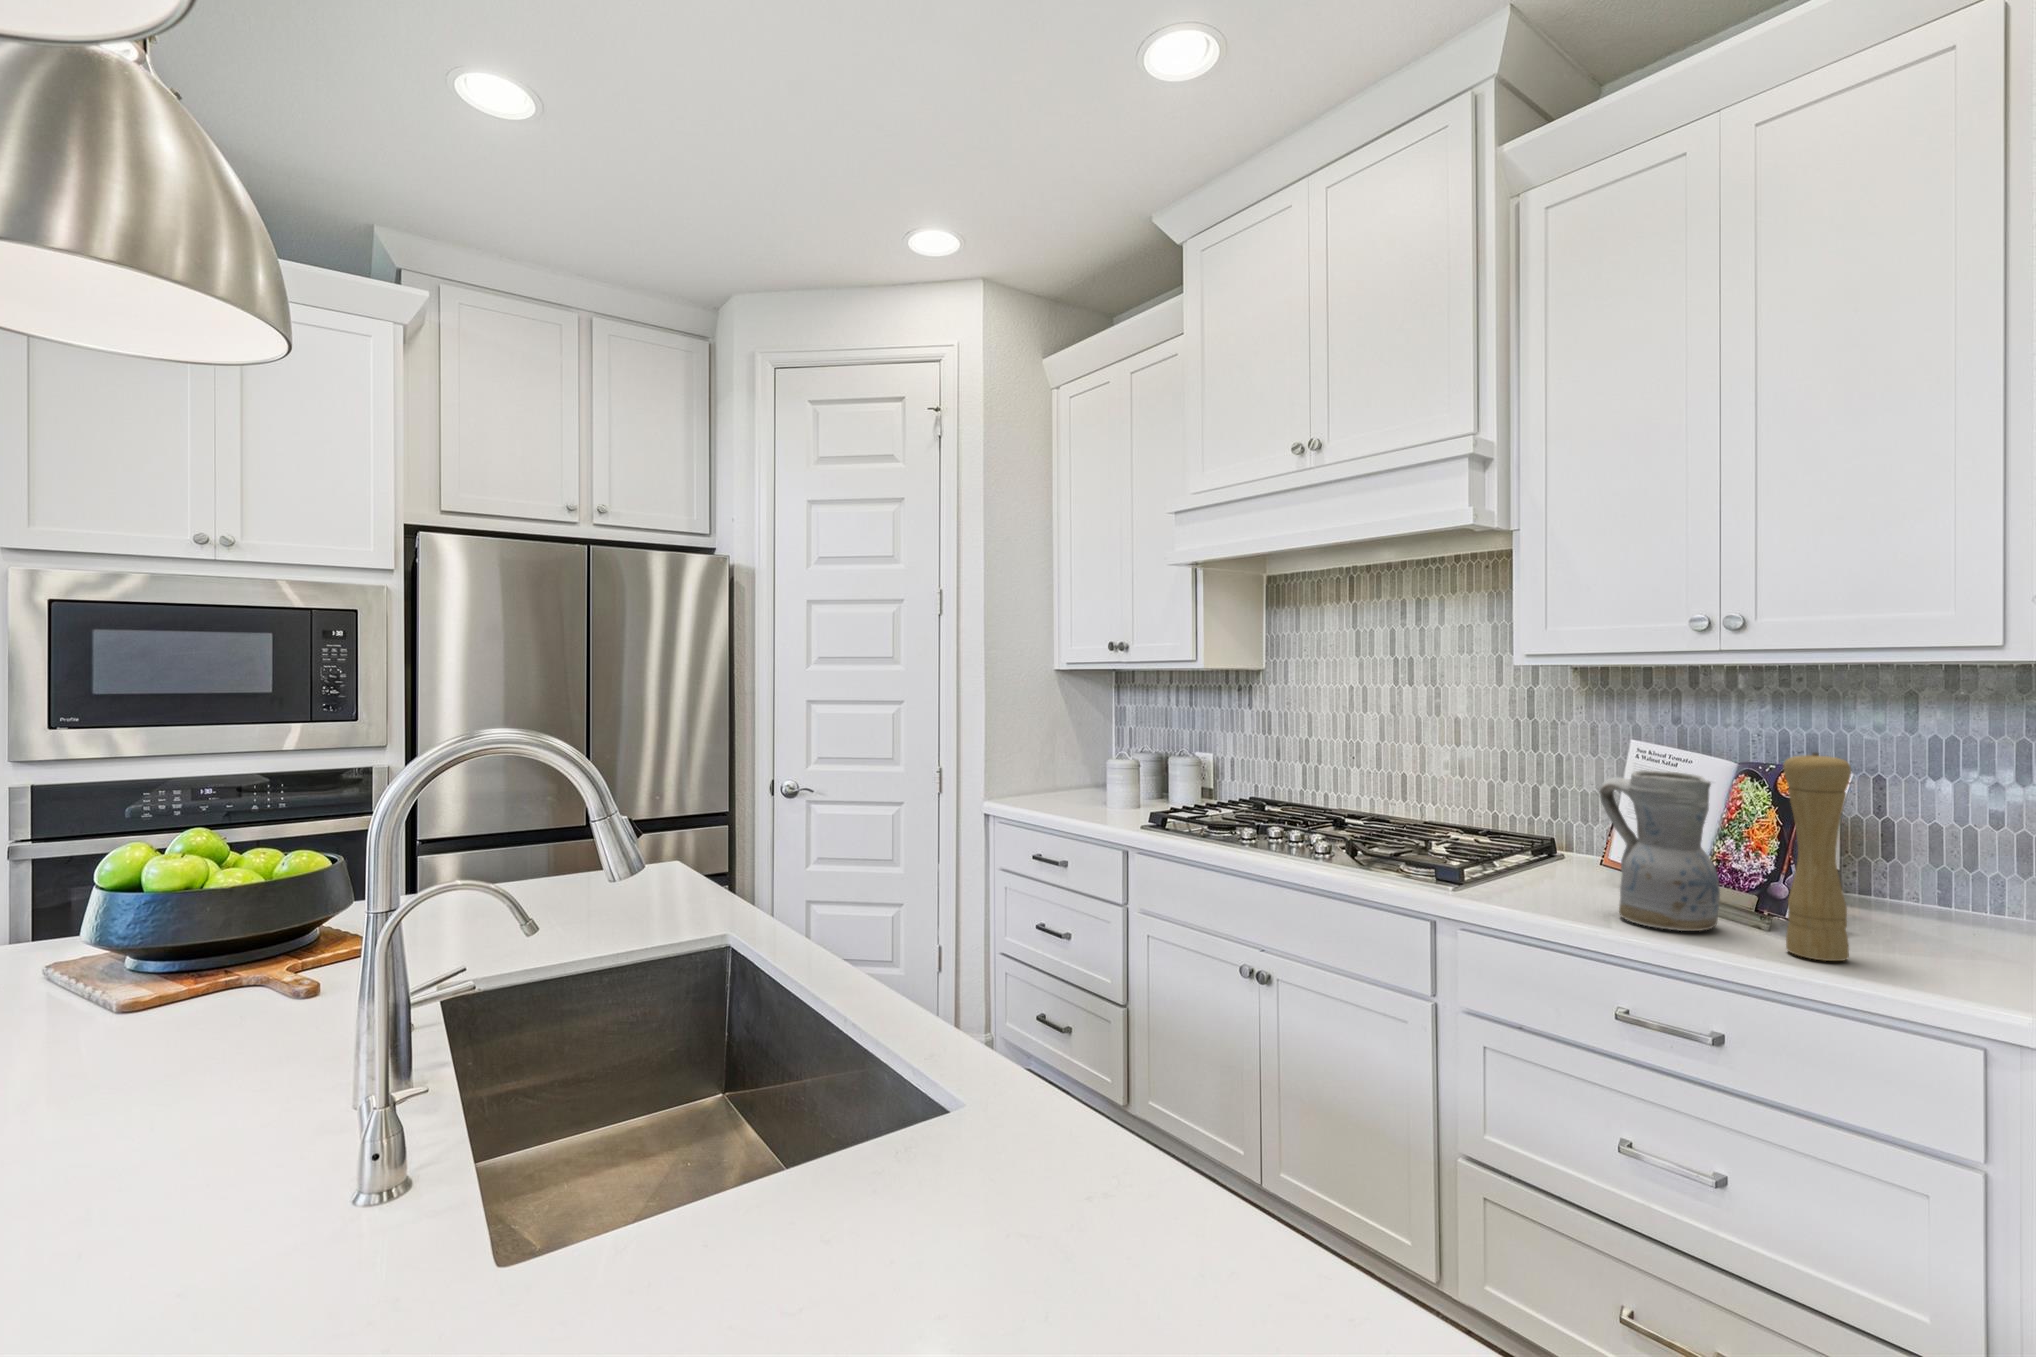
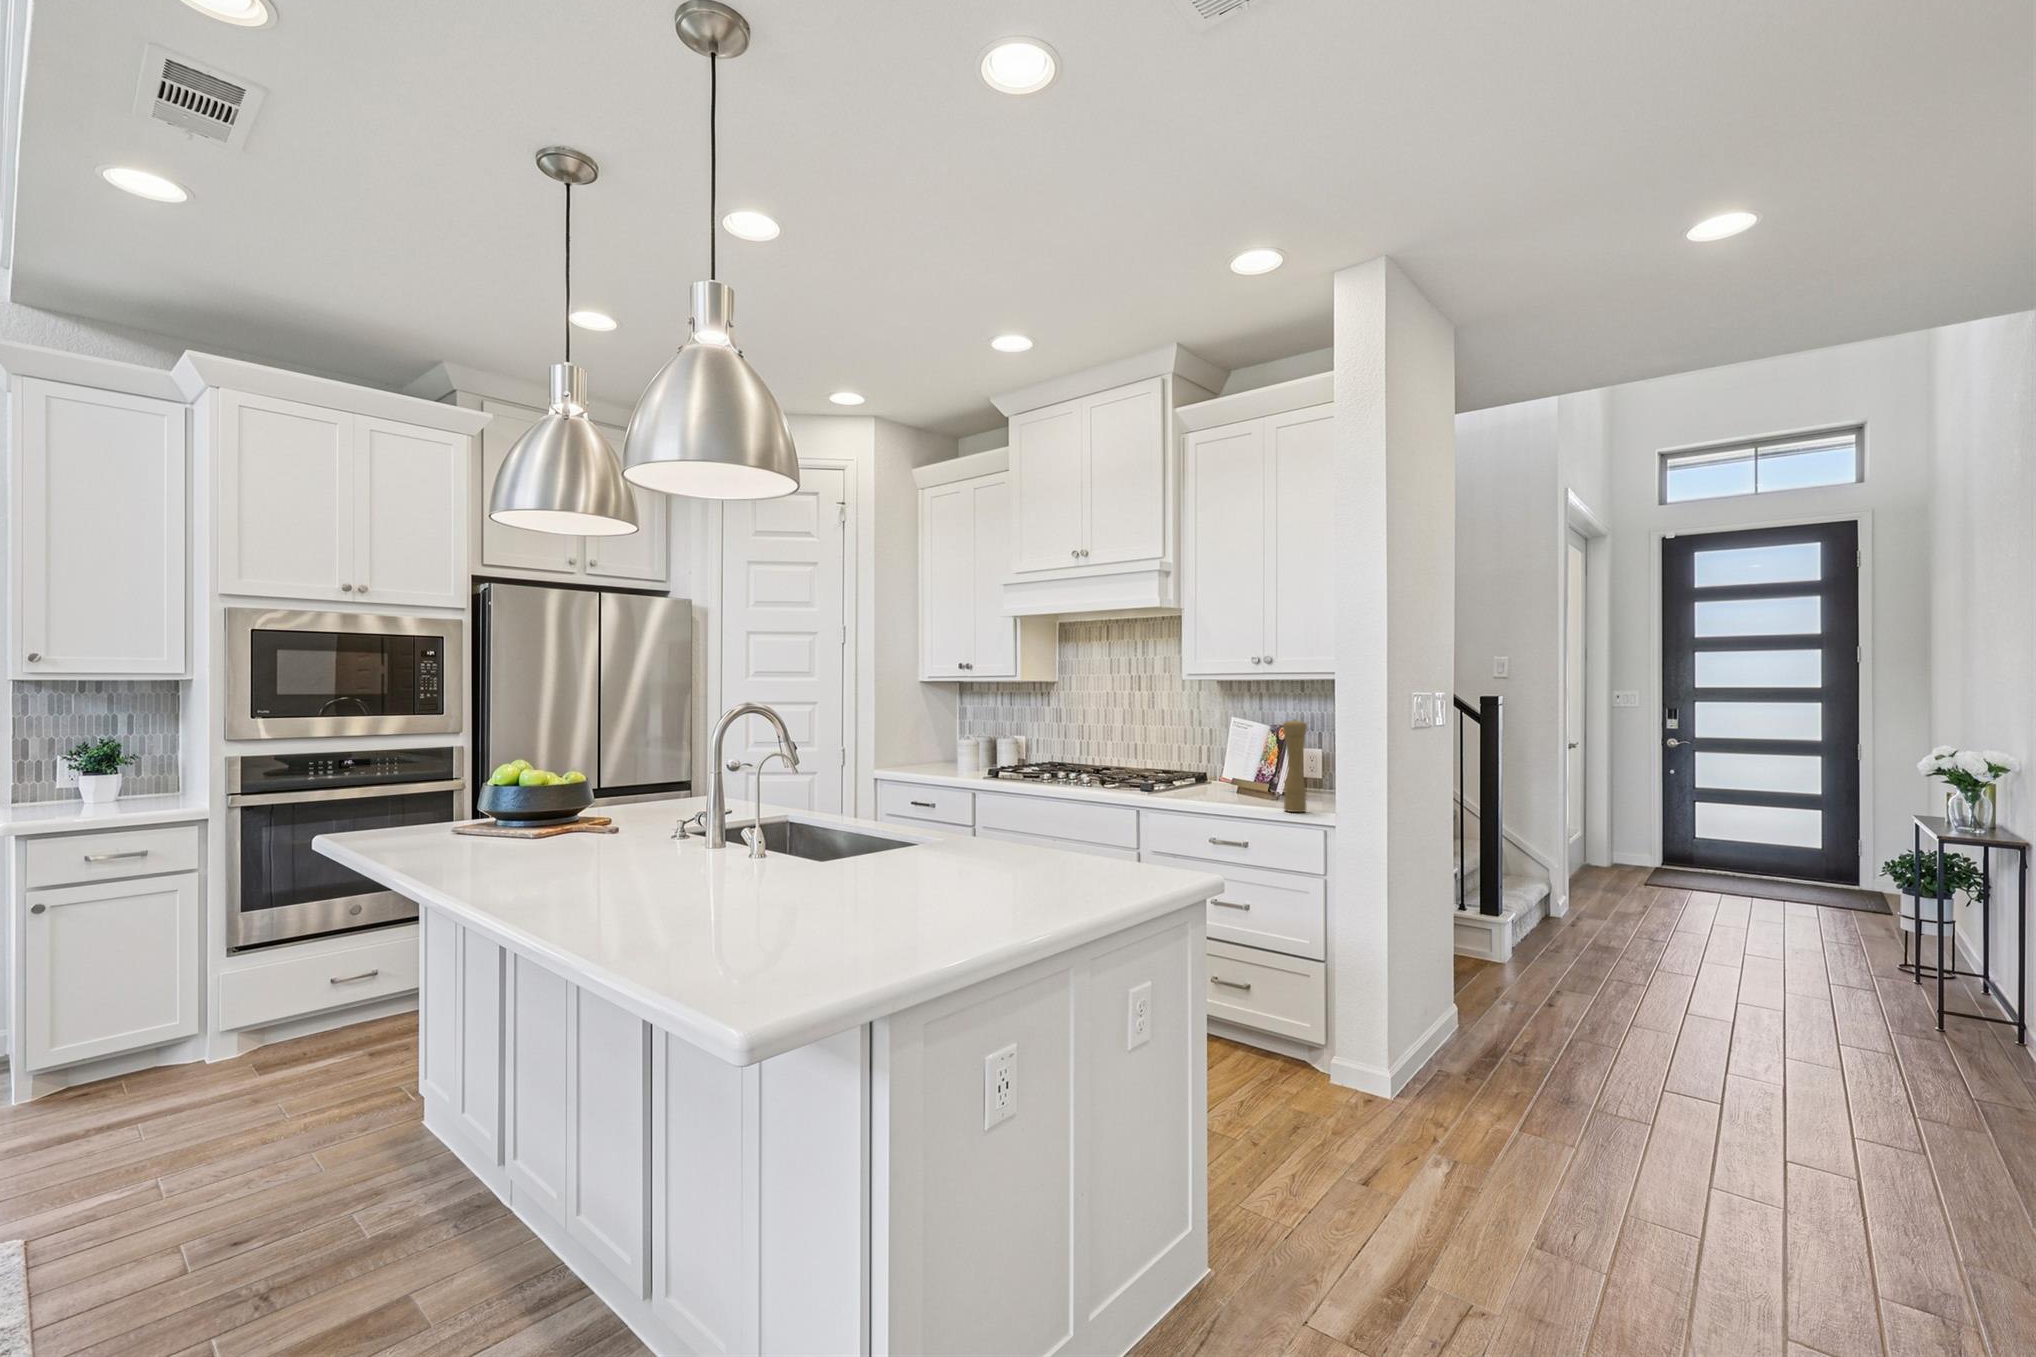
ceramic pitcher: present [1599,770,1720,931] -> none [1215,731,1264,806]

